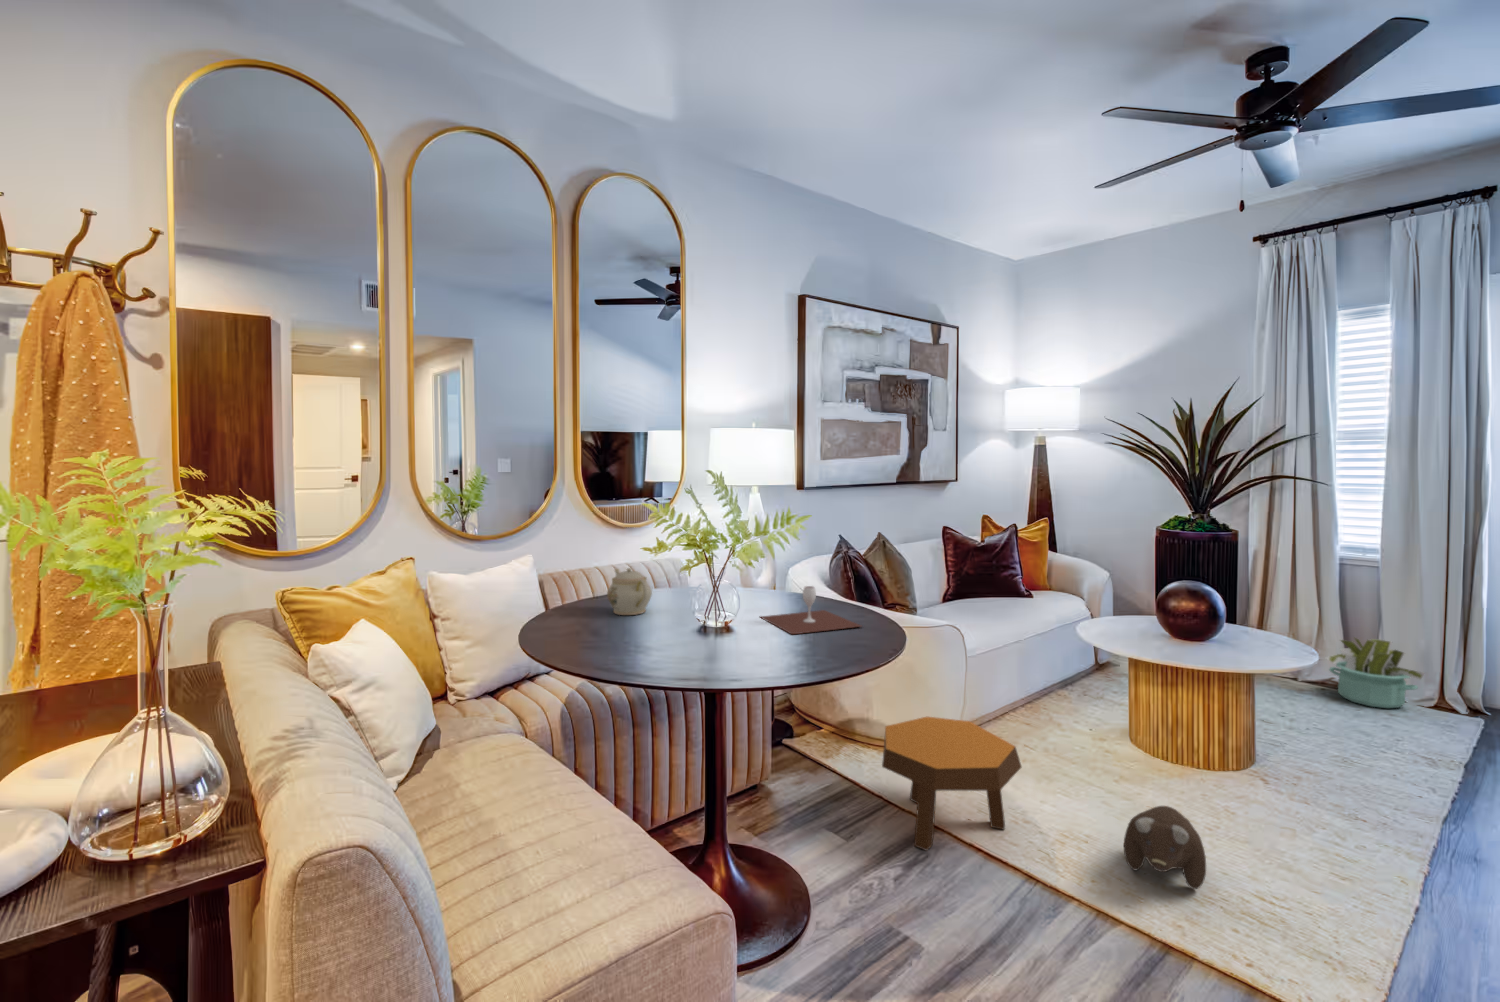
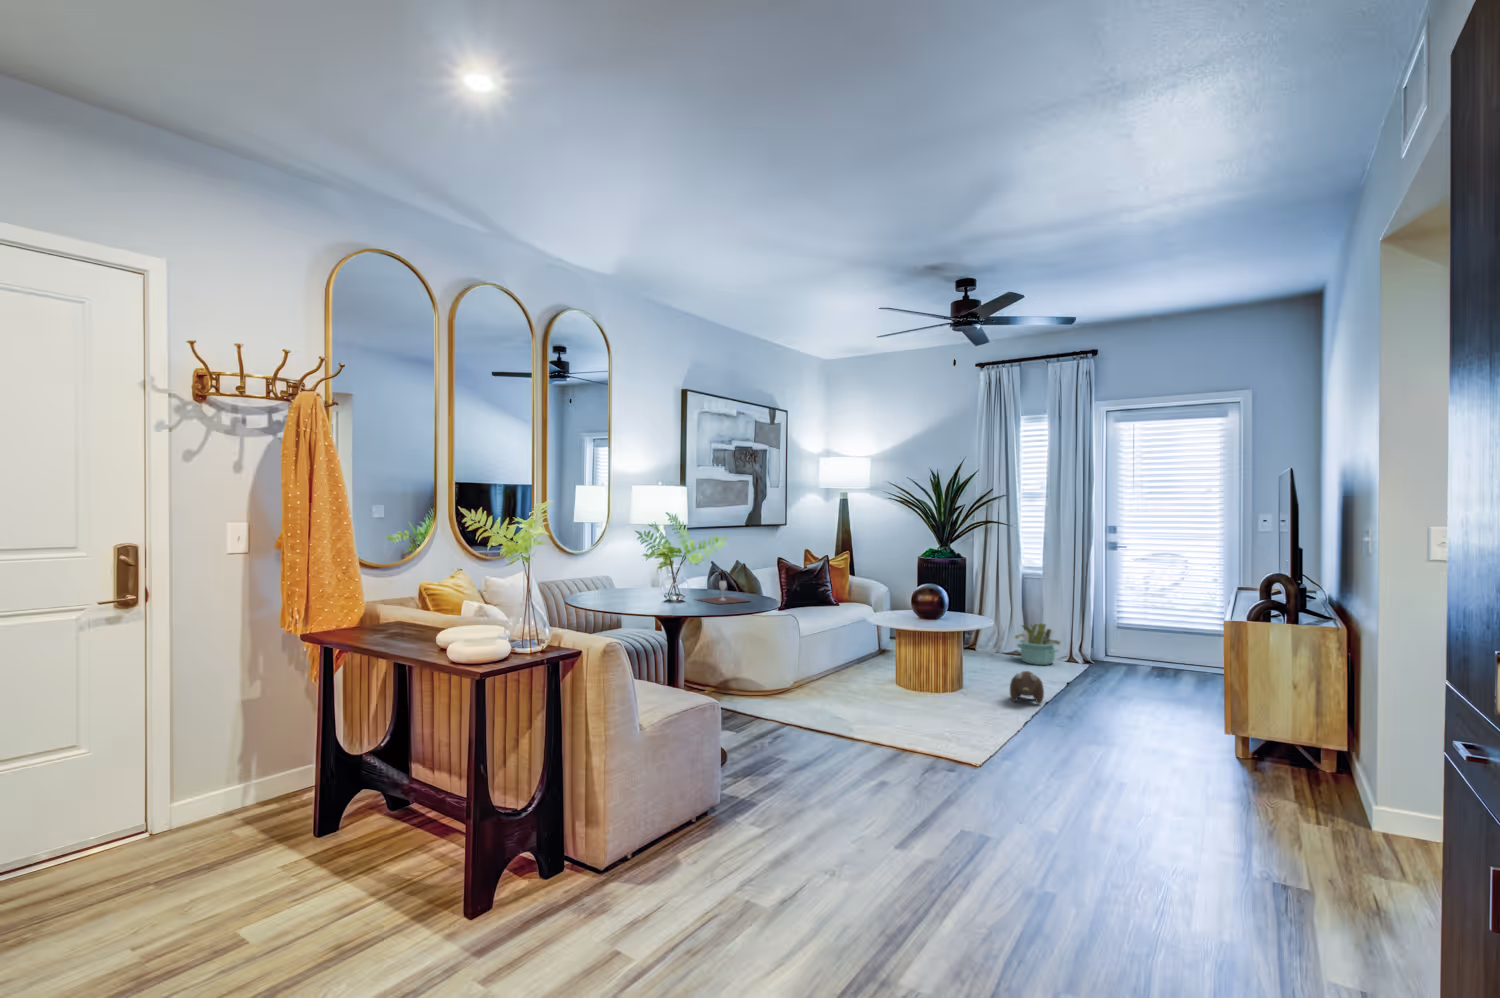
teapot: present [607,568,652,615] -> none [603,573,632,600]
footstool: present [882,717,1021,850] -> none [756,667,834,733]
plush toy: present [1124,806,1206,889] -> present [1010,671,1044,704]

